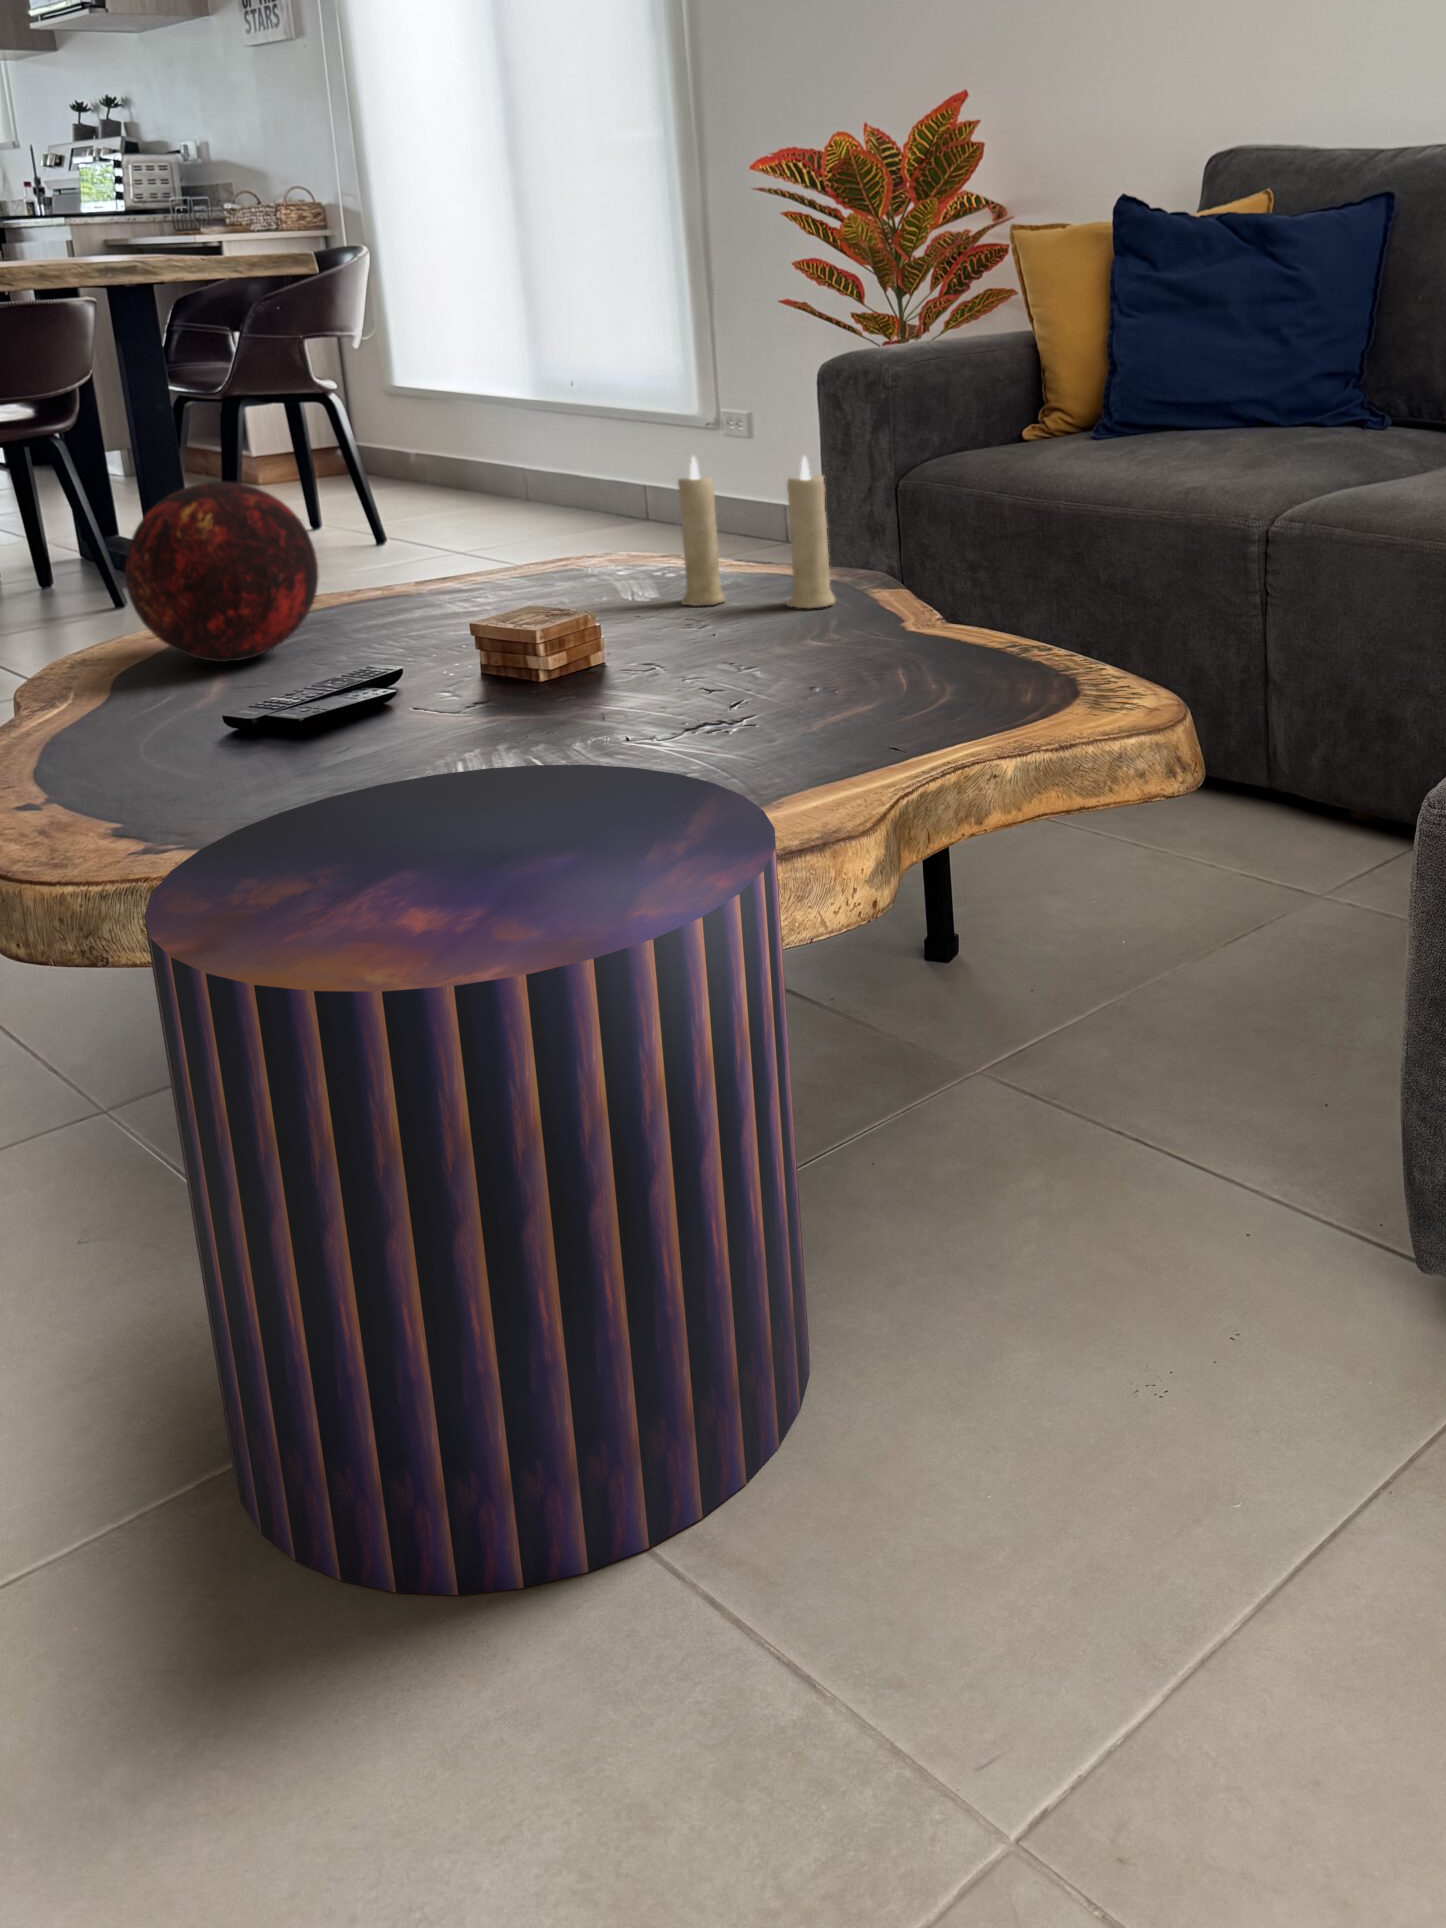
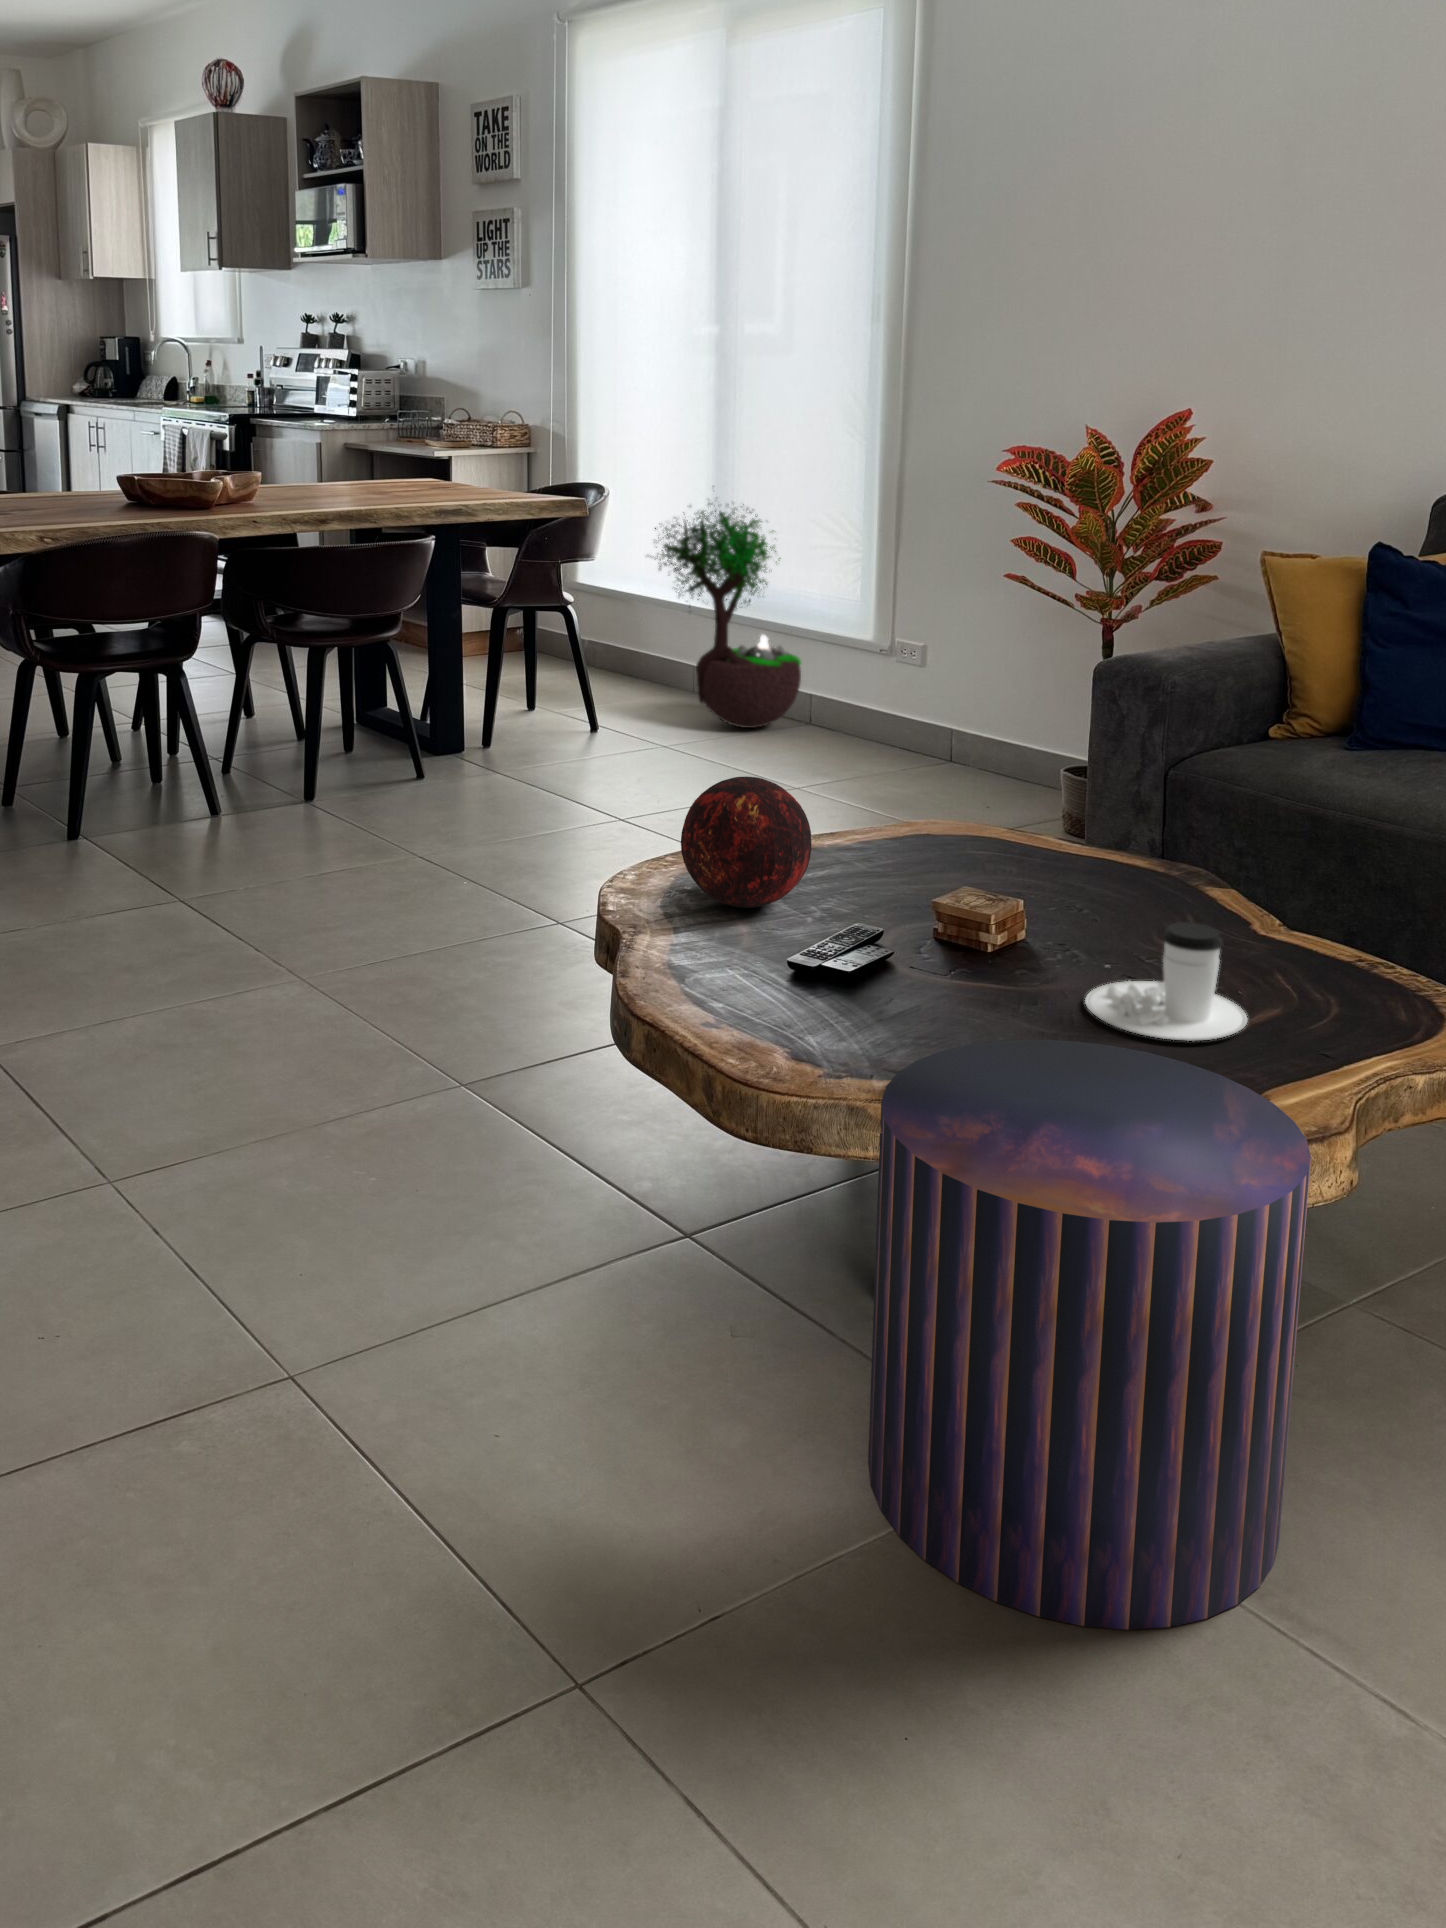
potted tree: none [424,244,629,529] -> present [650,503,801,728]
candle: present [678,456,835,608] -> none [1052,769,1189,903]
coffee cup: none [609,598,819,753] -> present [1085,922,1248,1041]

